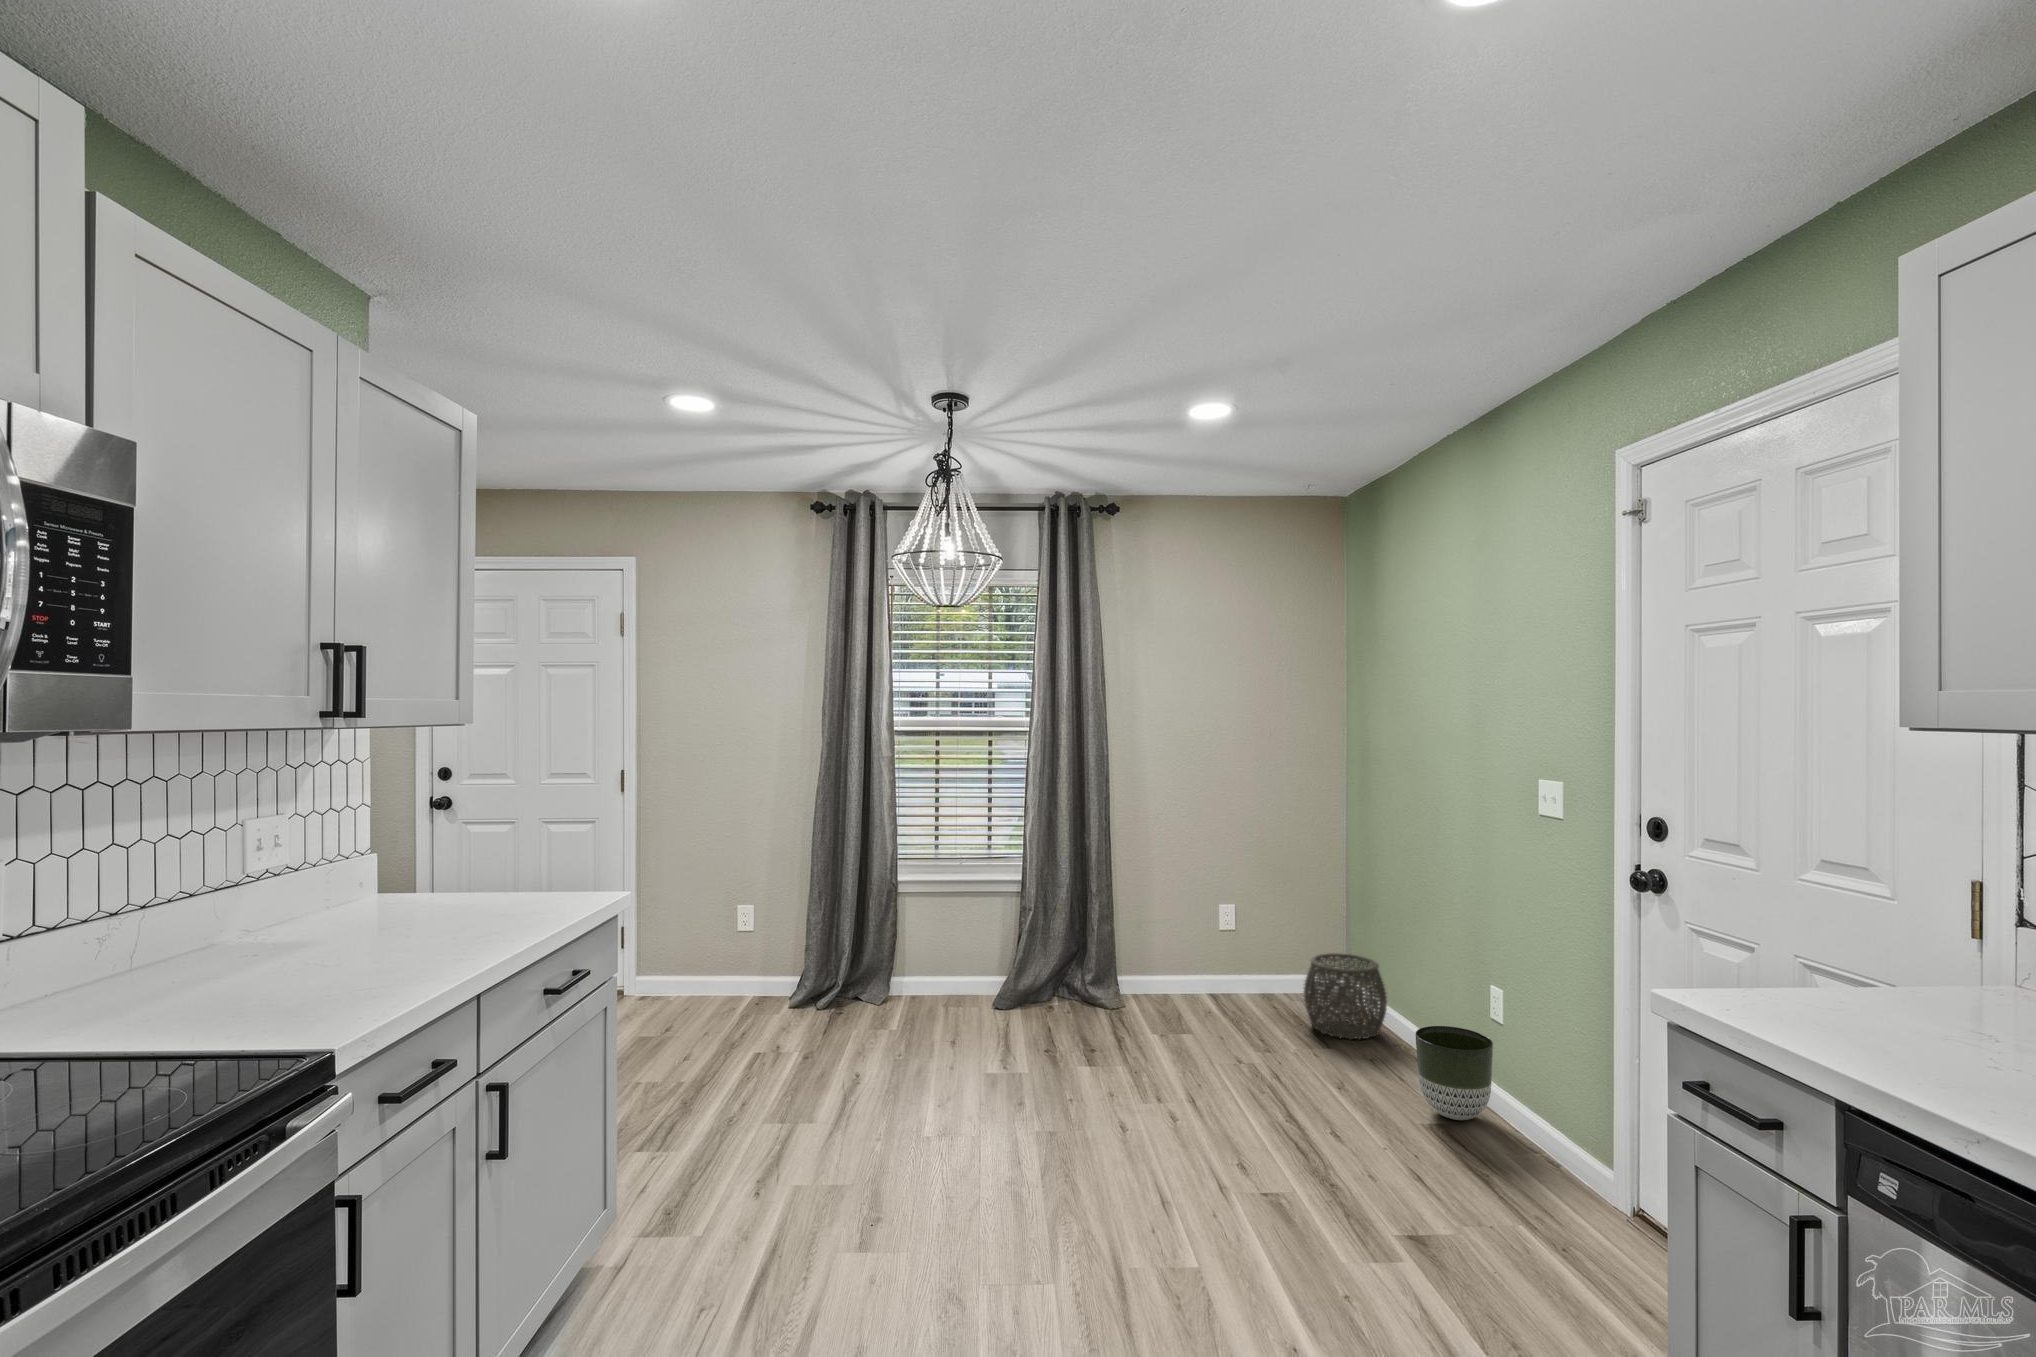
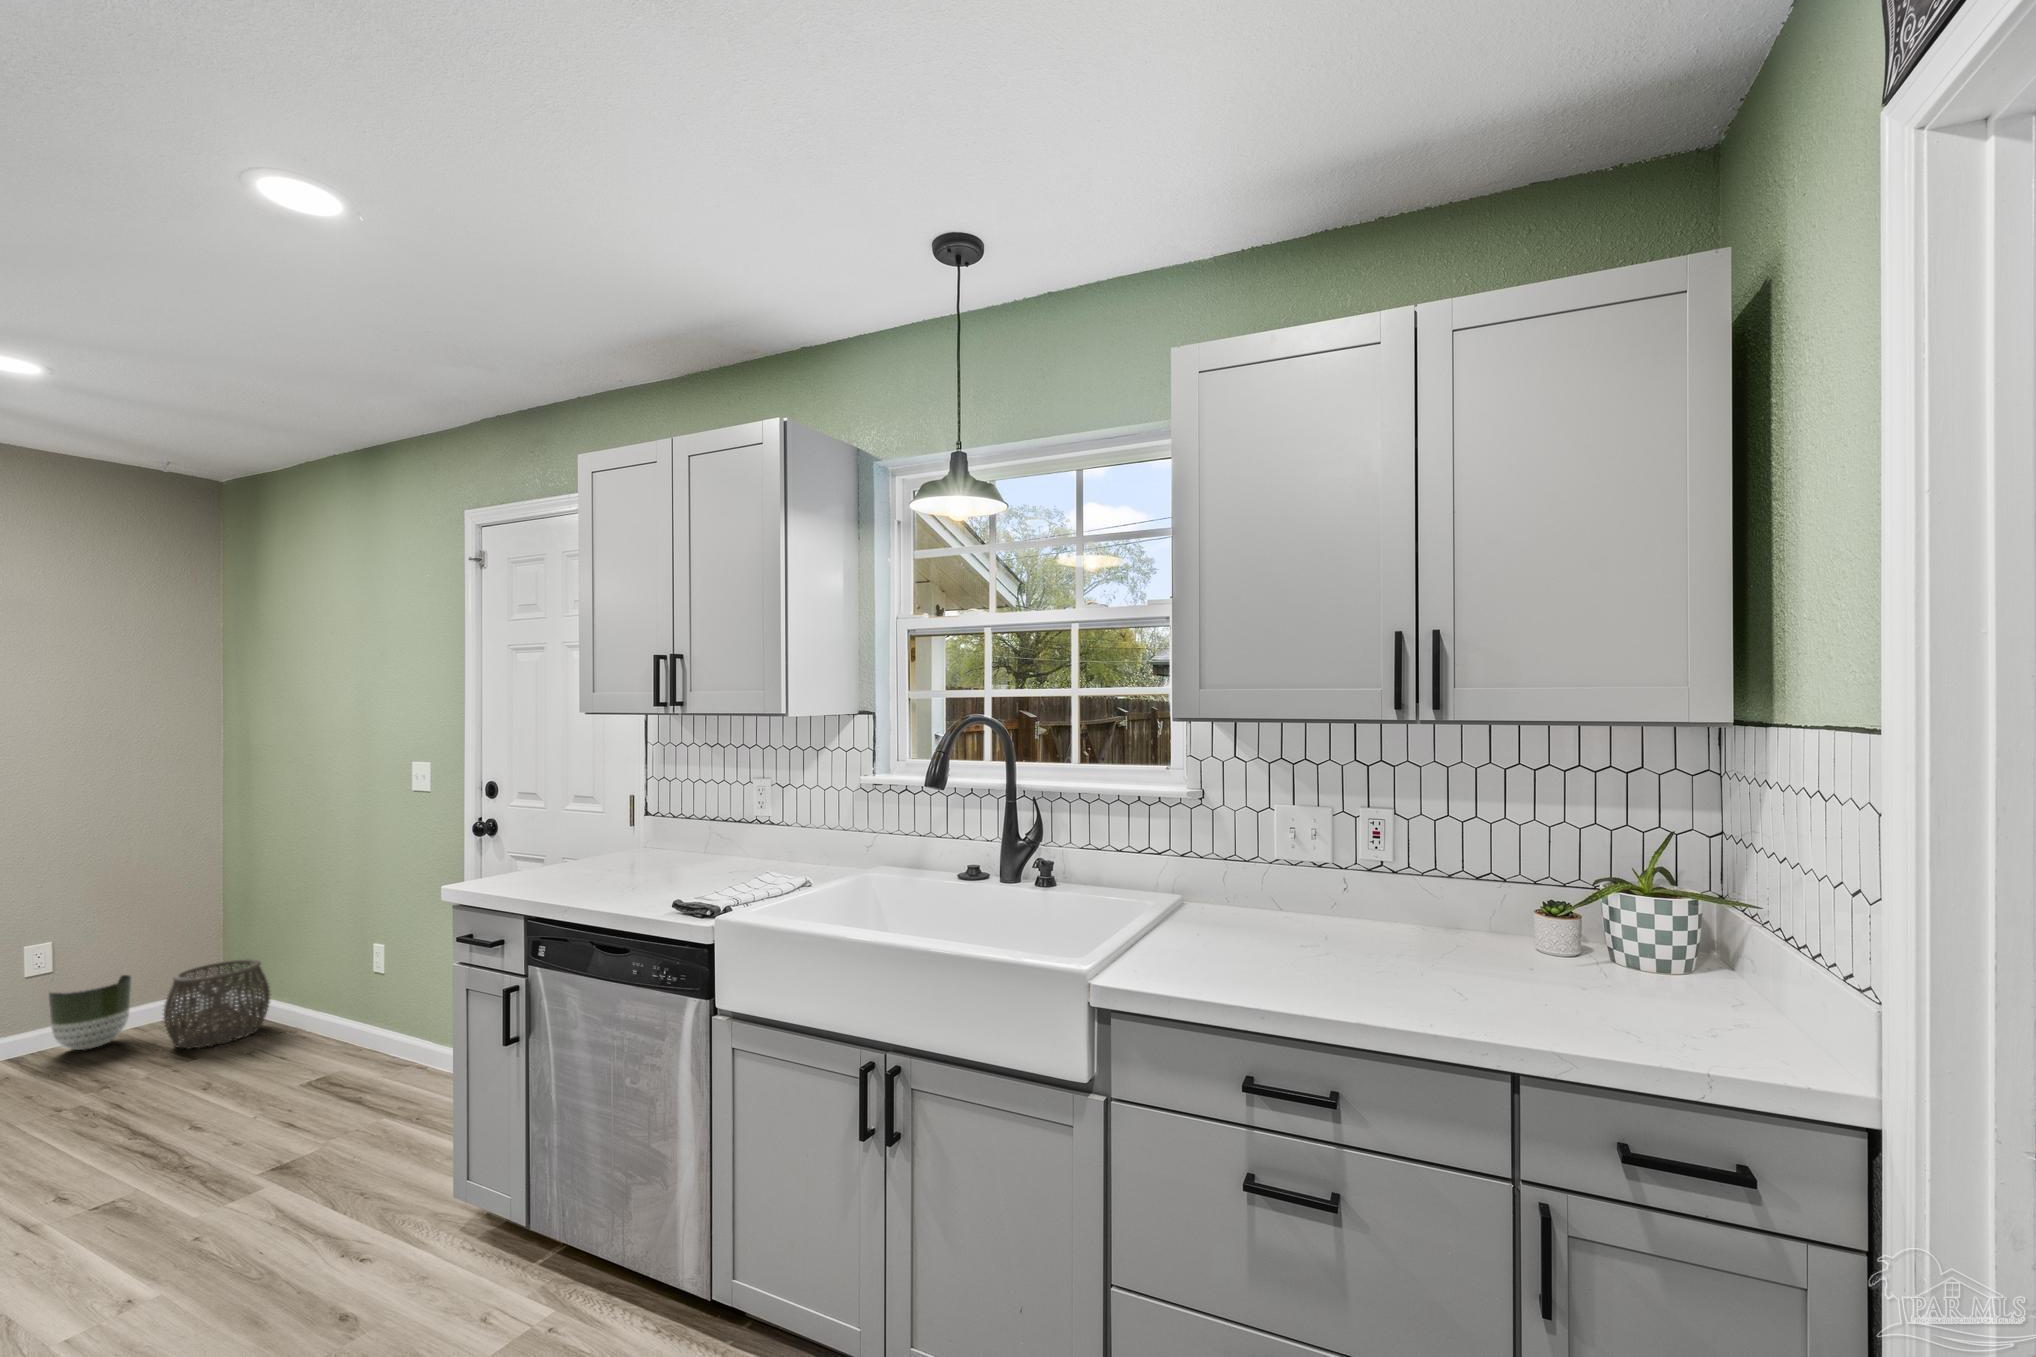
planter: present [1416,1026,1493,1120] -> present [49,975,131,1050]

